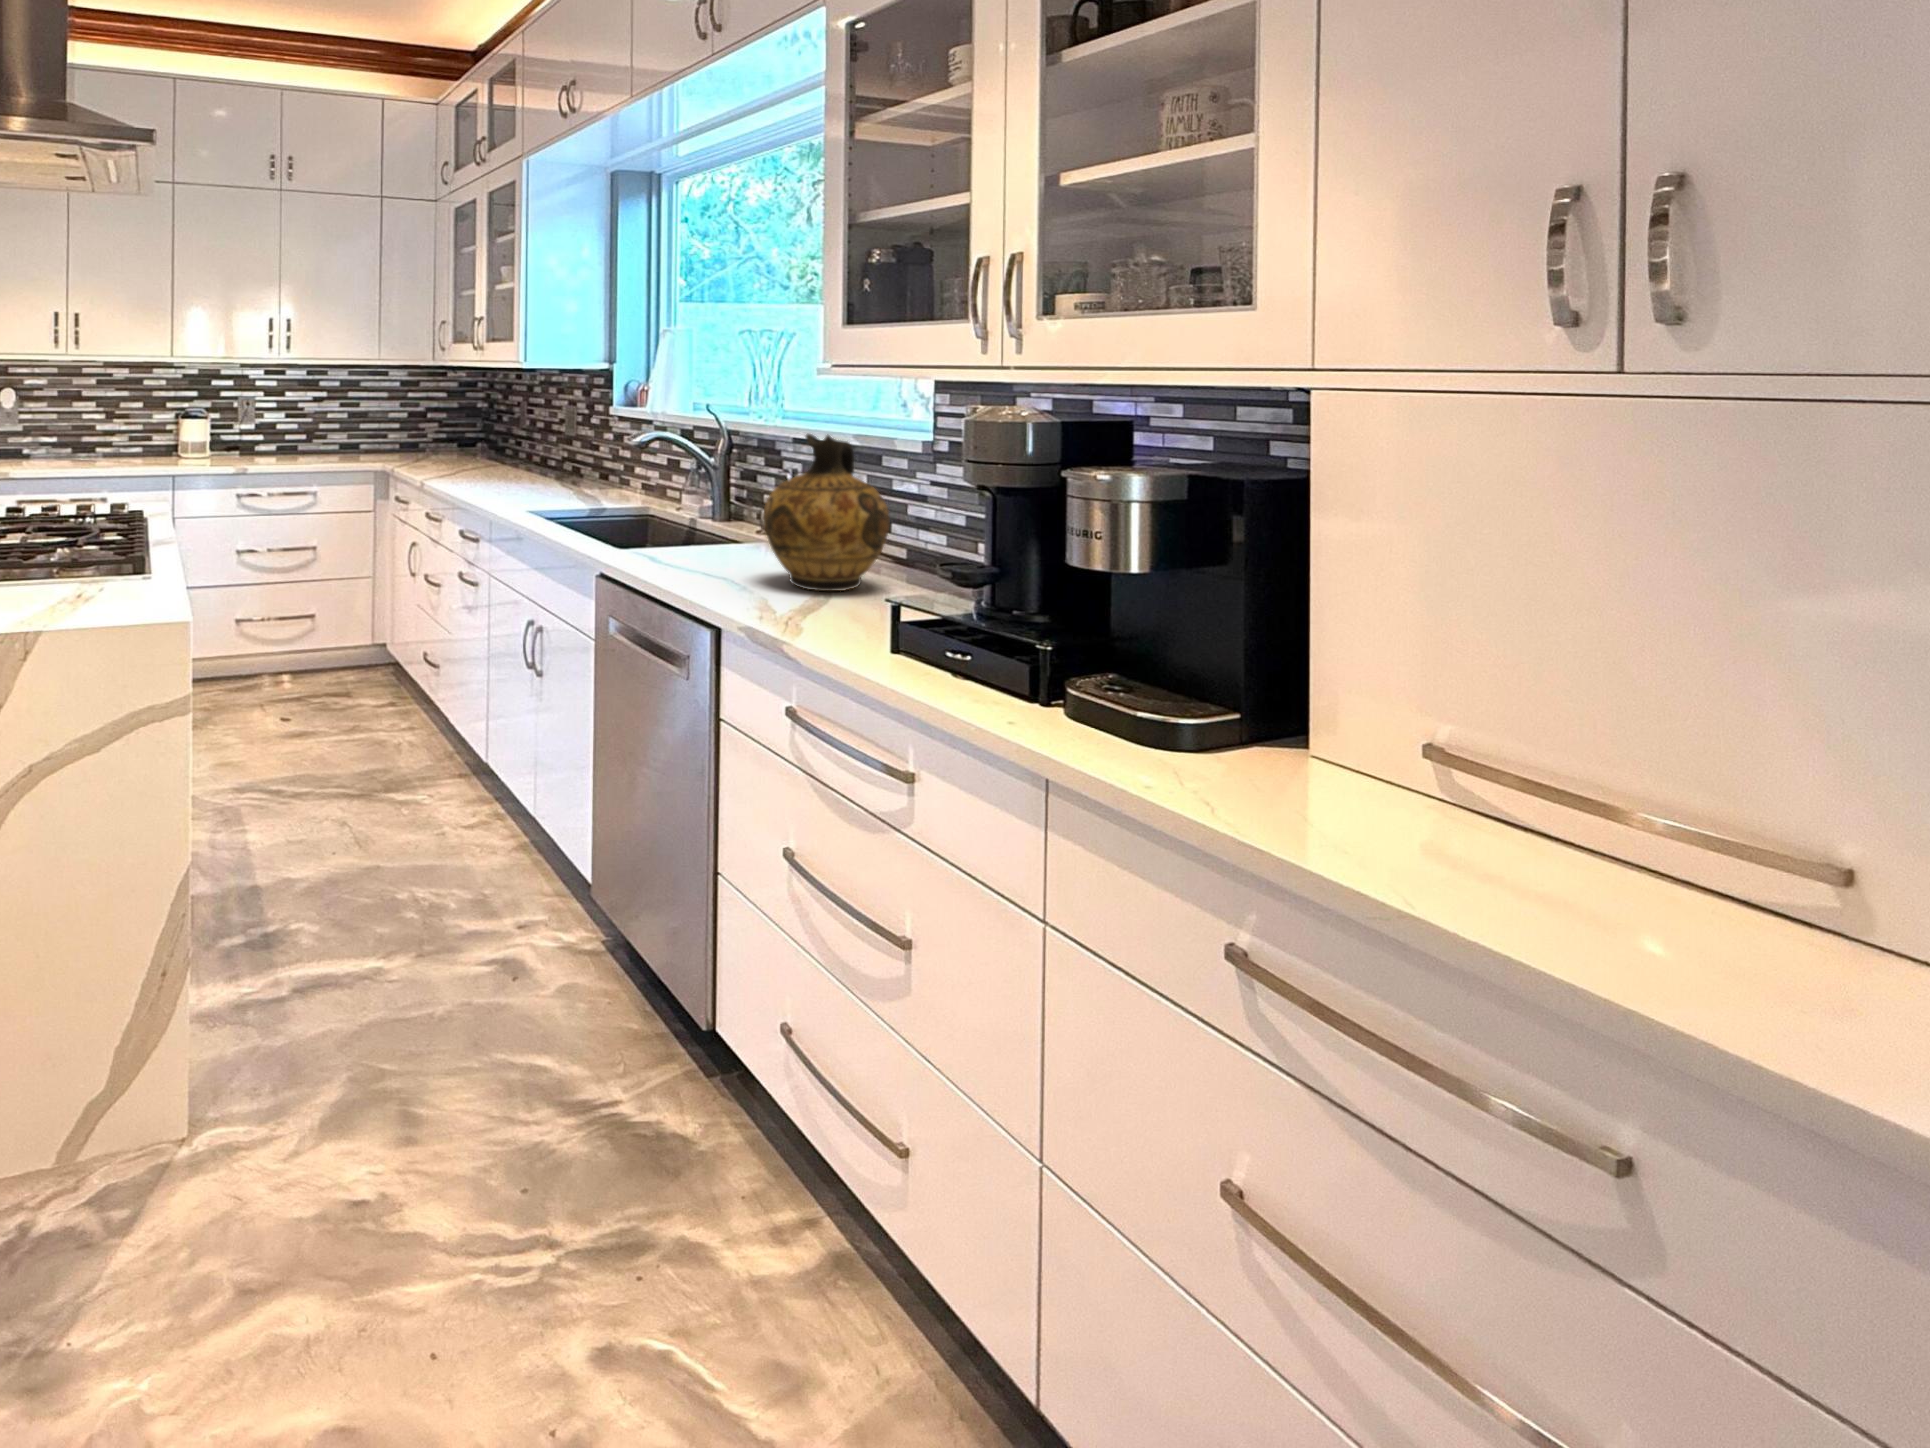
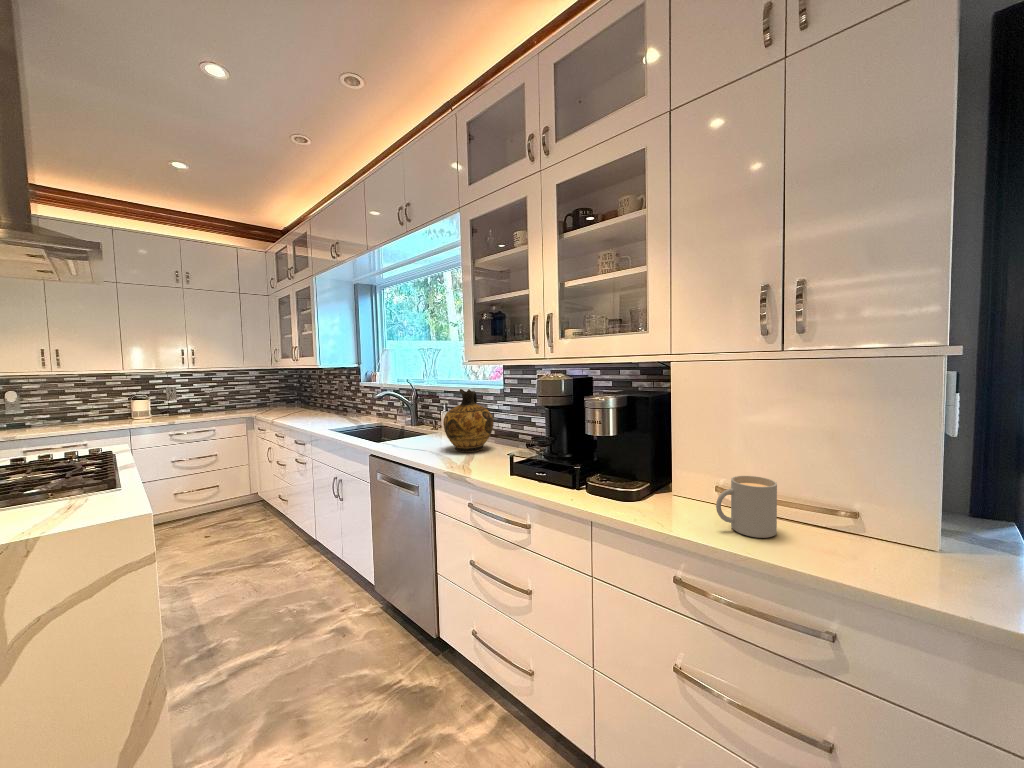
mug: none [1377,712,1572,890] -> present [716,476,777,538]

